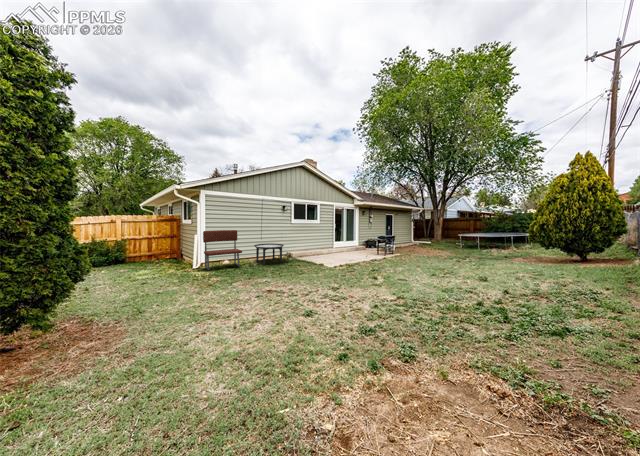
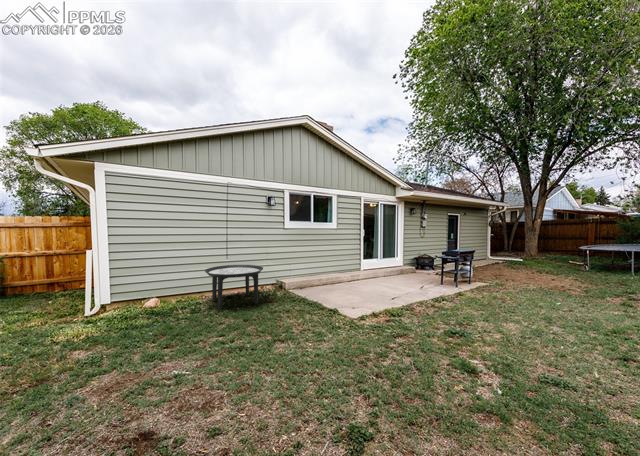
bench: present [203,230,242,270] -> none [88,241,172,323]

